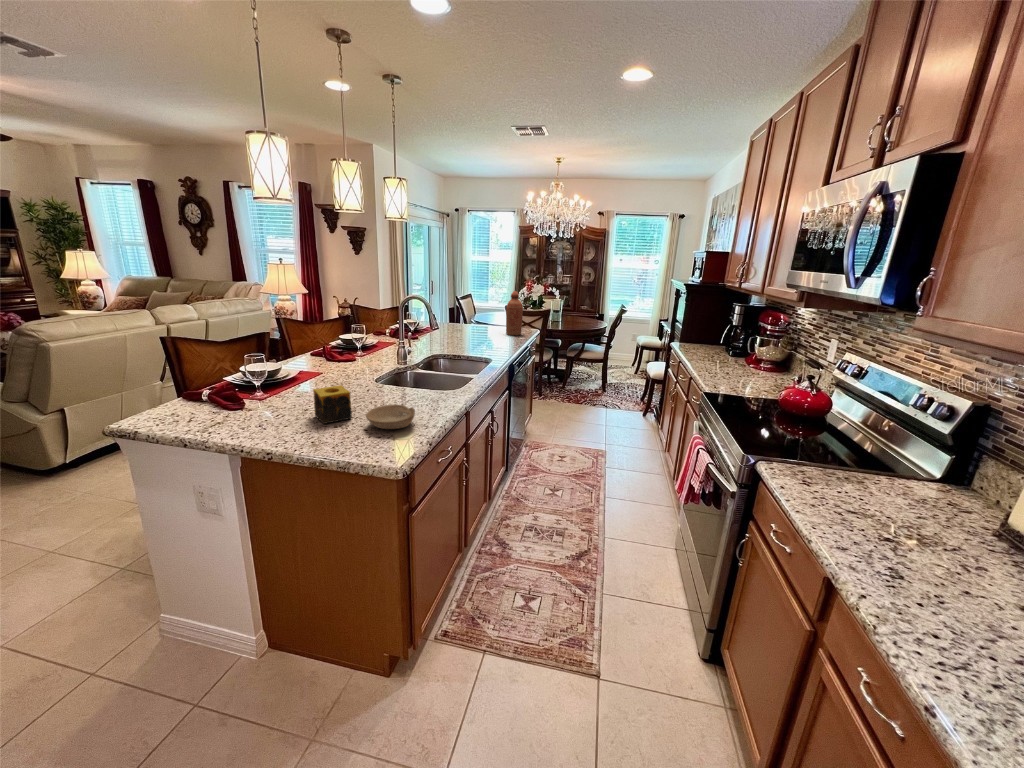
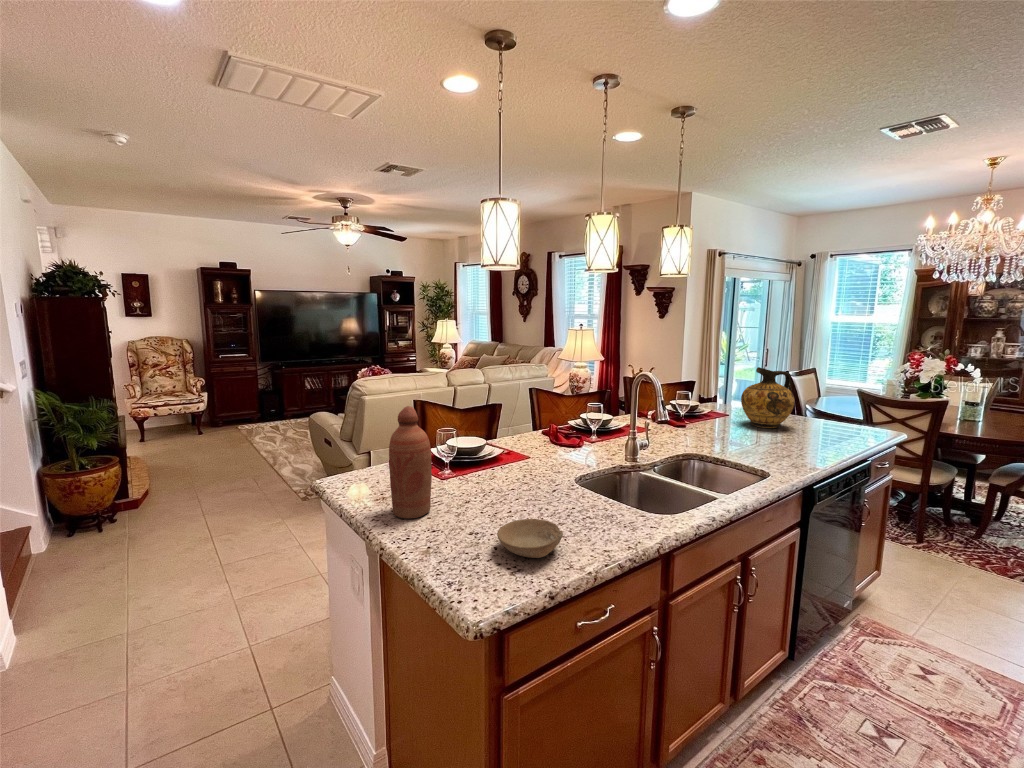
bottle: present [506,291,523,335] -> present [389,406,432,518]
ceramic jug: none [453,292,486,334] -> present [741,367,795,428]
candle: present [313,385,352,424] -> none [461,480,499,526]

